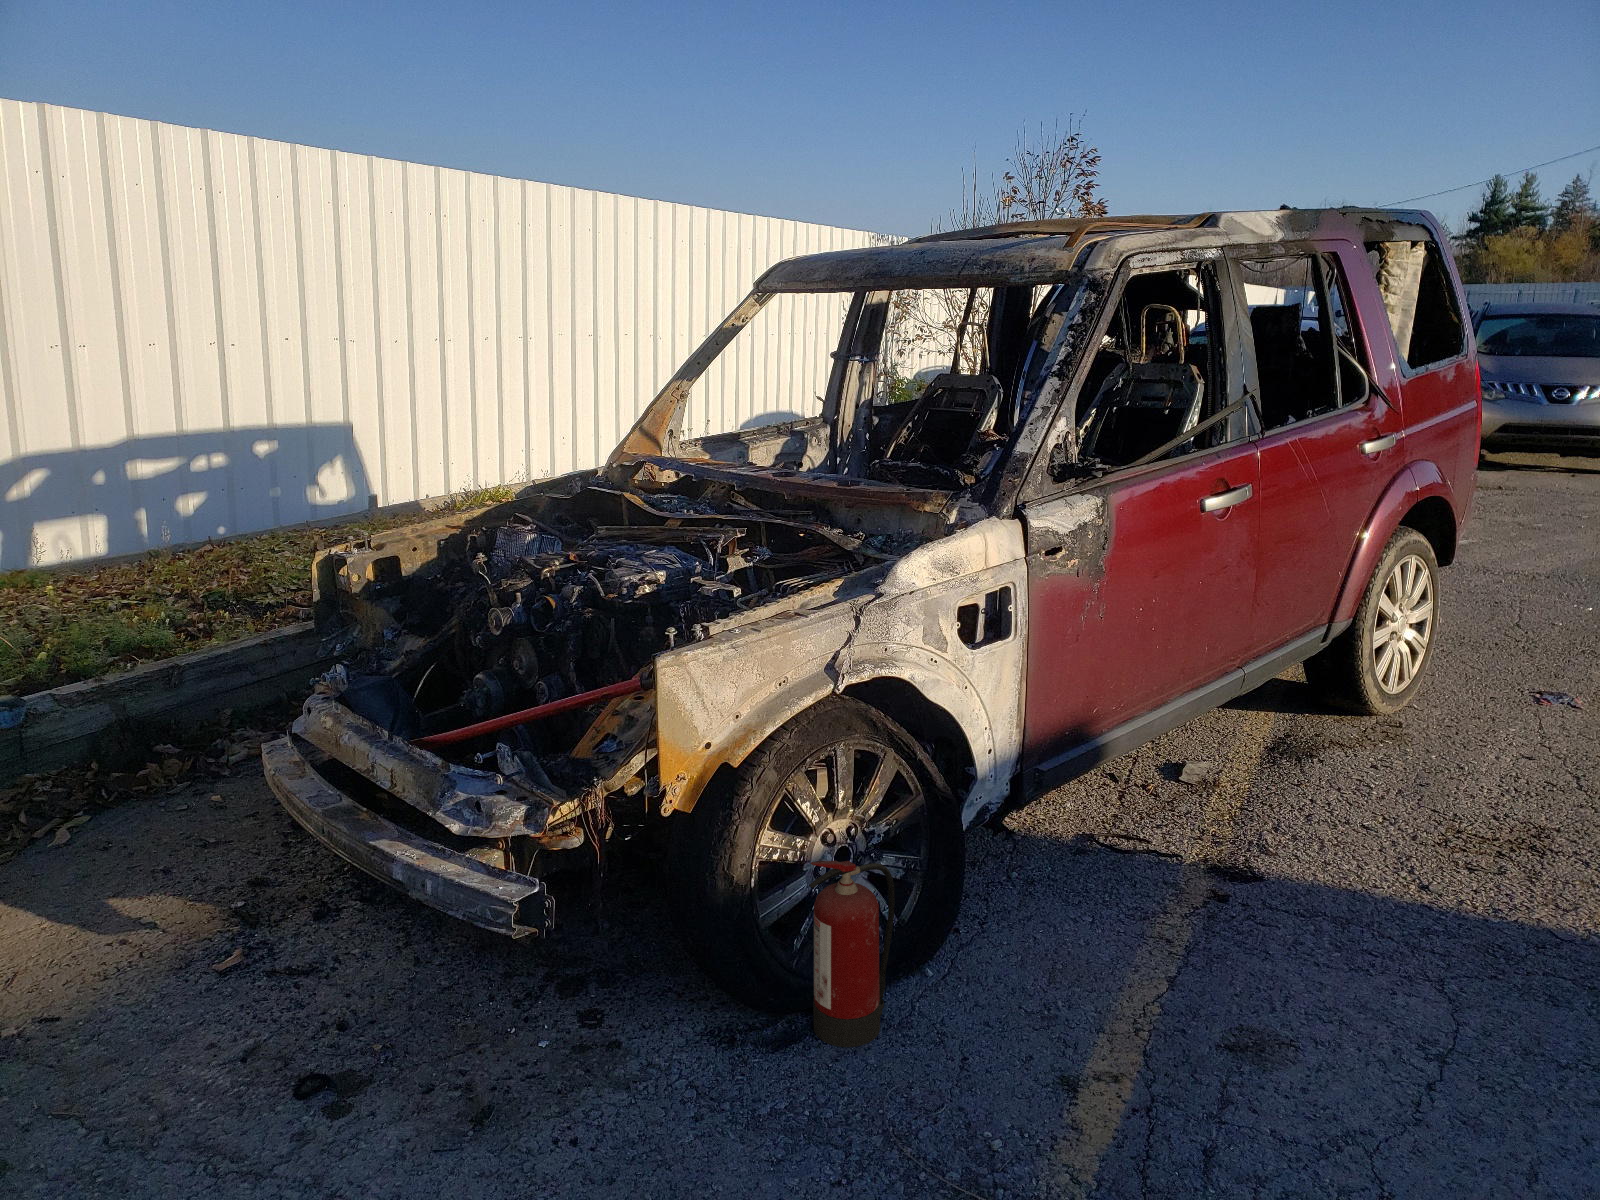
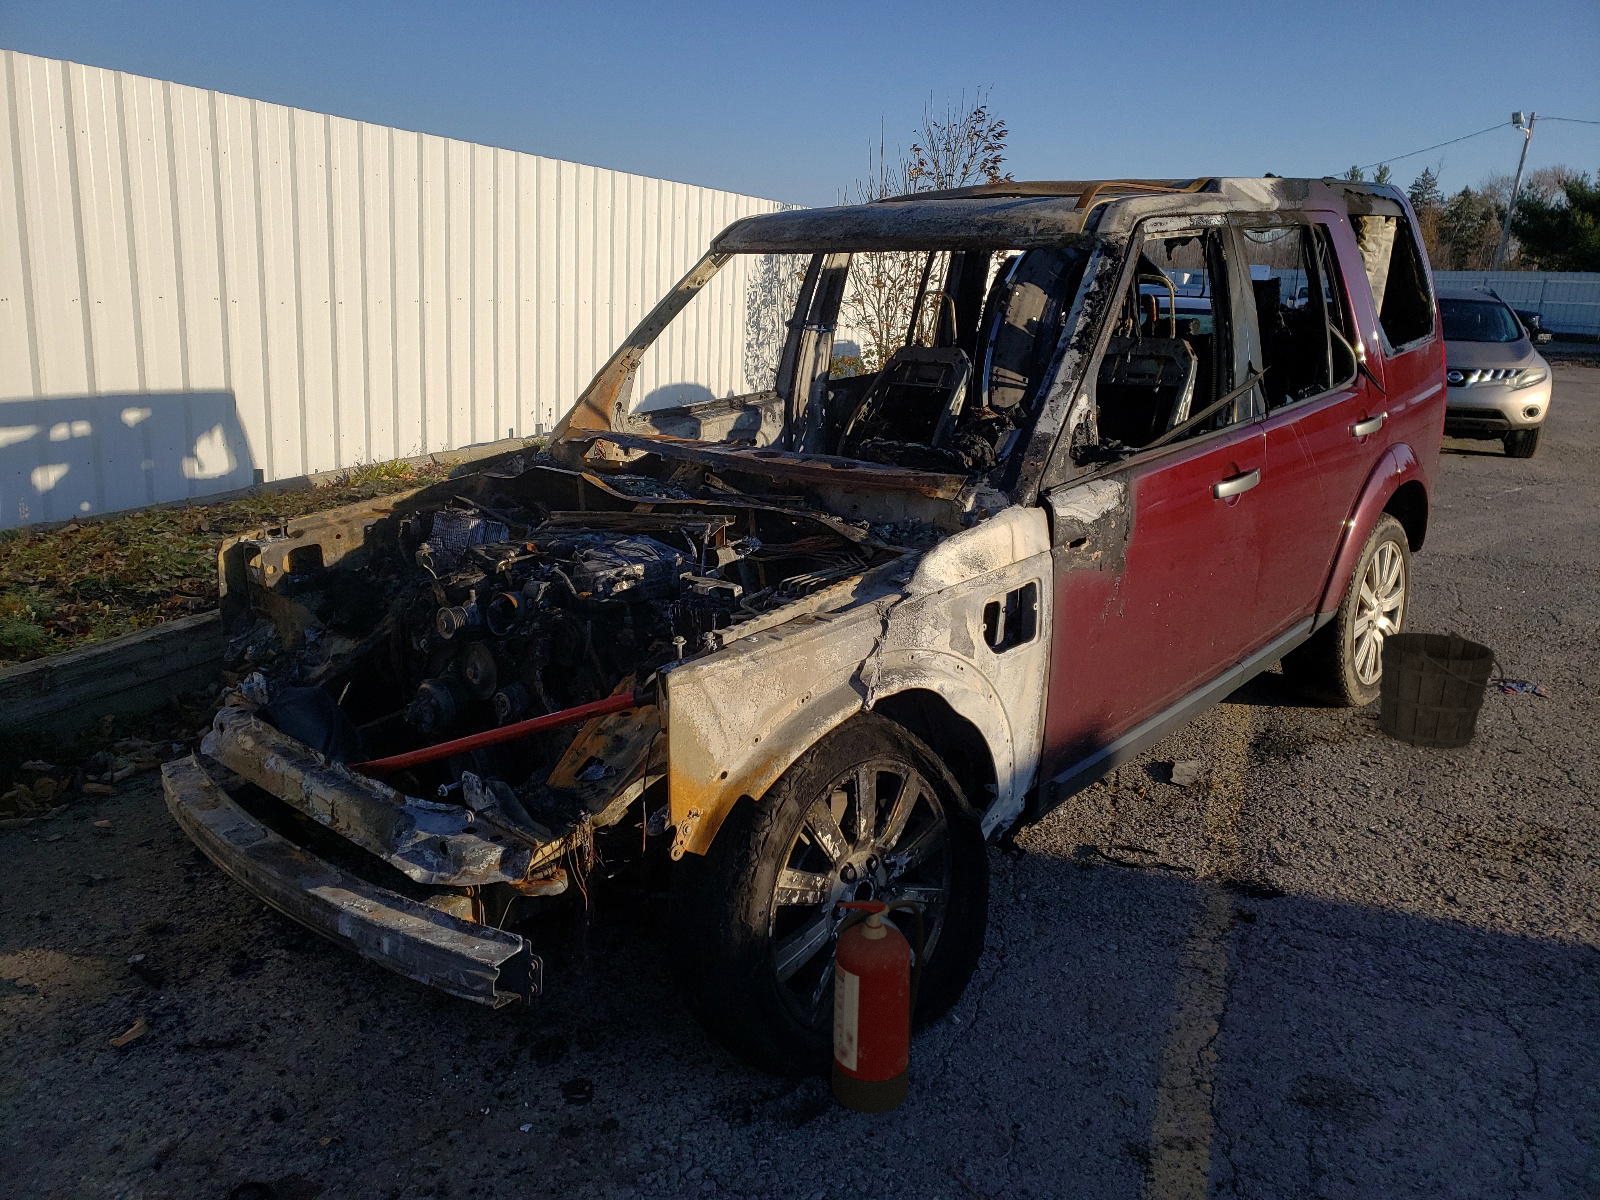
bucket: none [1401,639,1522,753] -> present [1378,631,1504,748]

